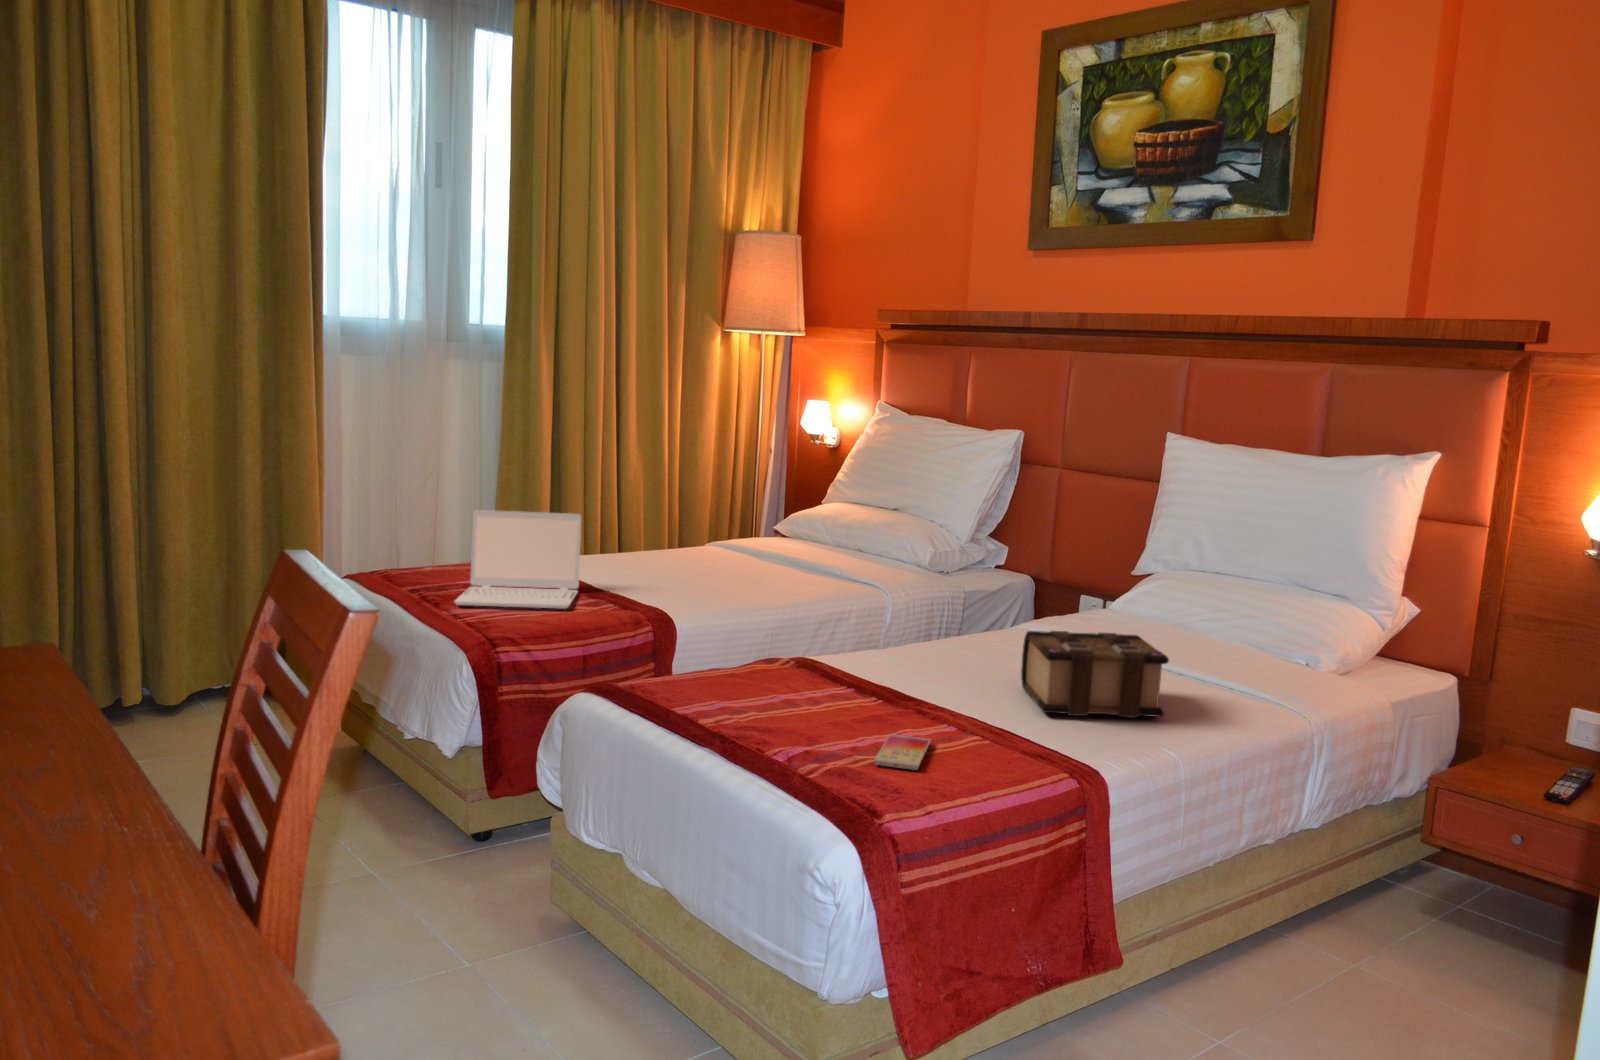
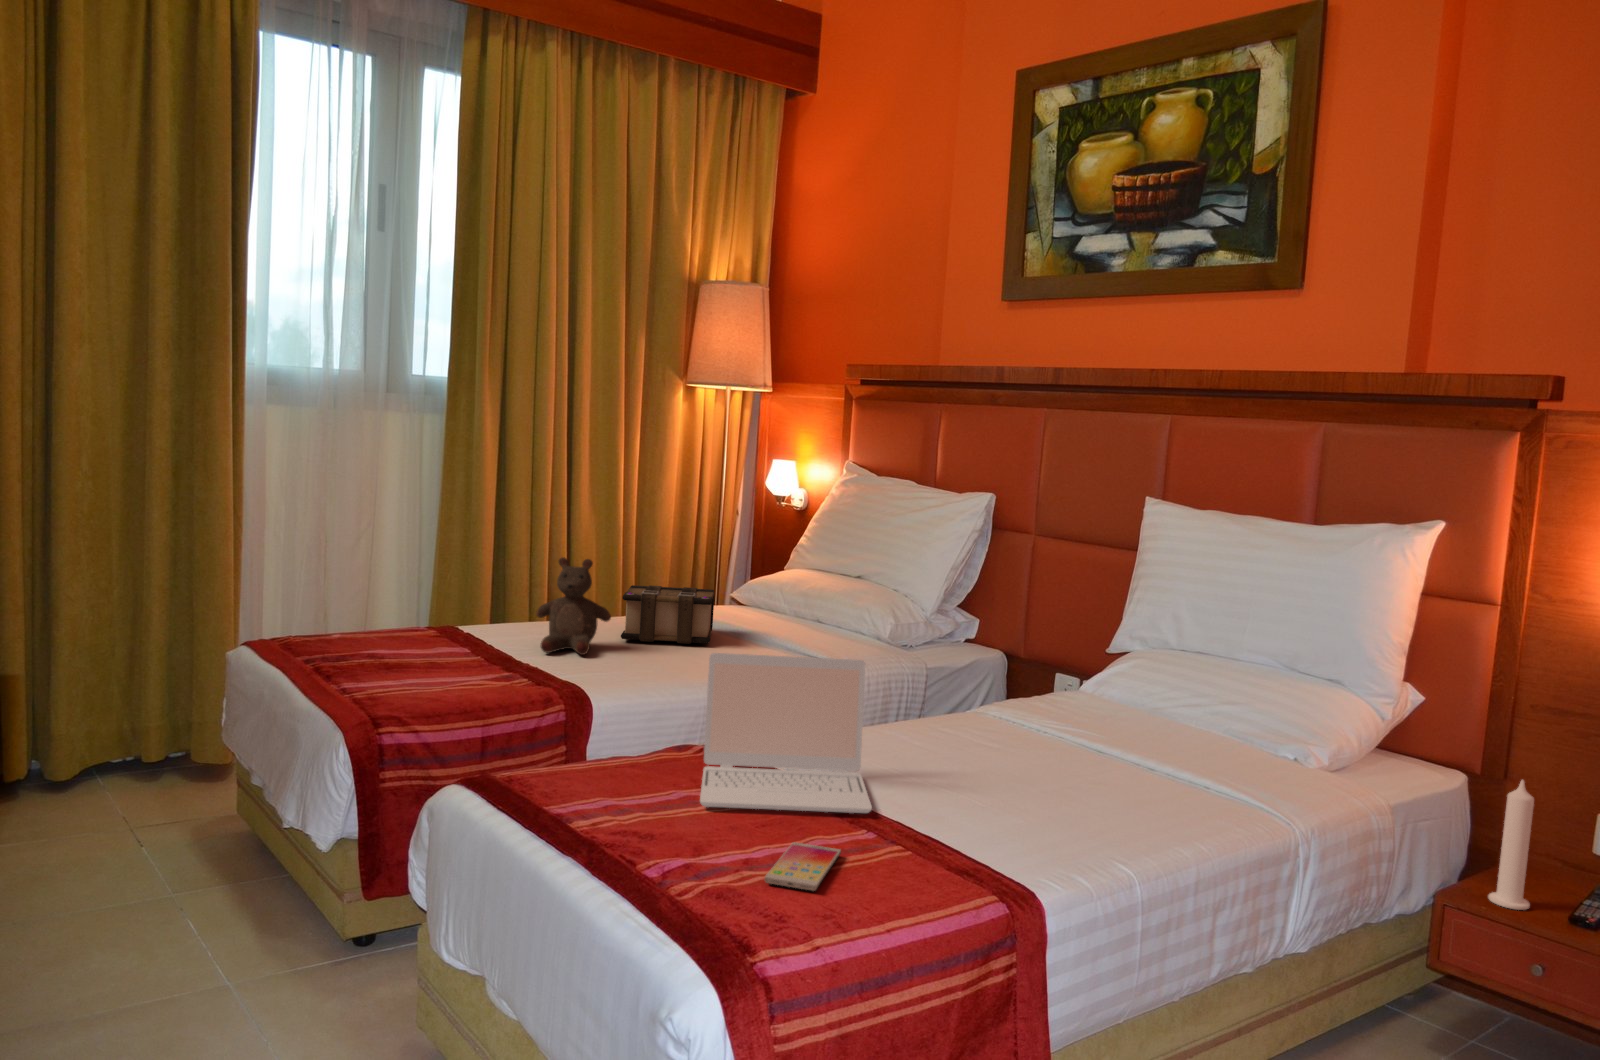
stuffed bear: none [610,496,679,585] -> present [536,557,611,655]
laptop: present [455,510,581,609] -> present [700,653,872,813]
book: present [1021,631,1169,718] -> present [621,585,714,644]
candle: none [1472,678,1513,789] -> present [1488,780,1534,910]

